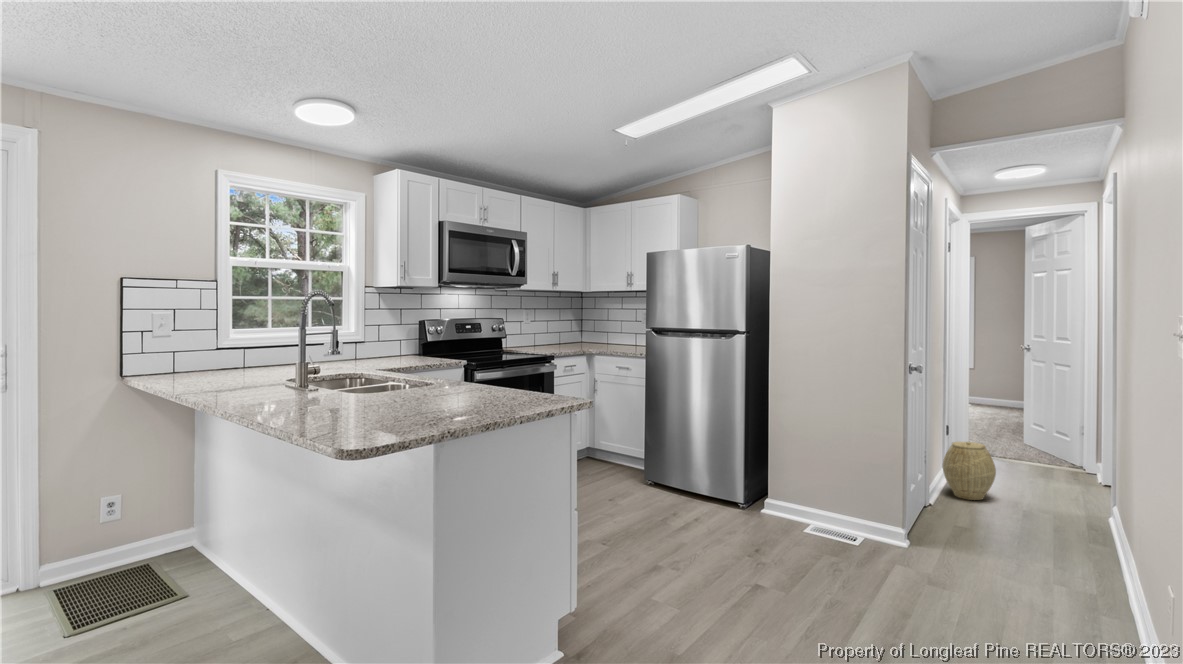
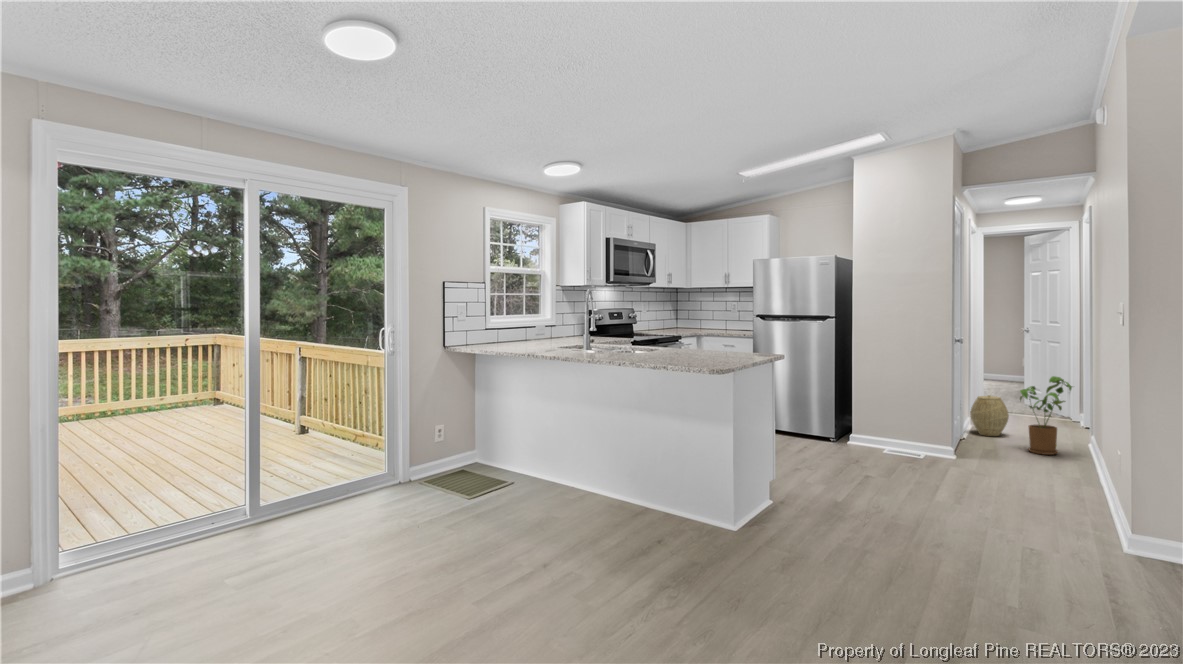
house plant: none [1010,423,1093,542] -> present [1020,376,1072,455]

